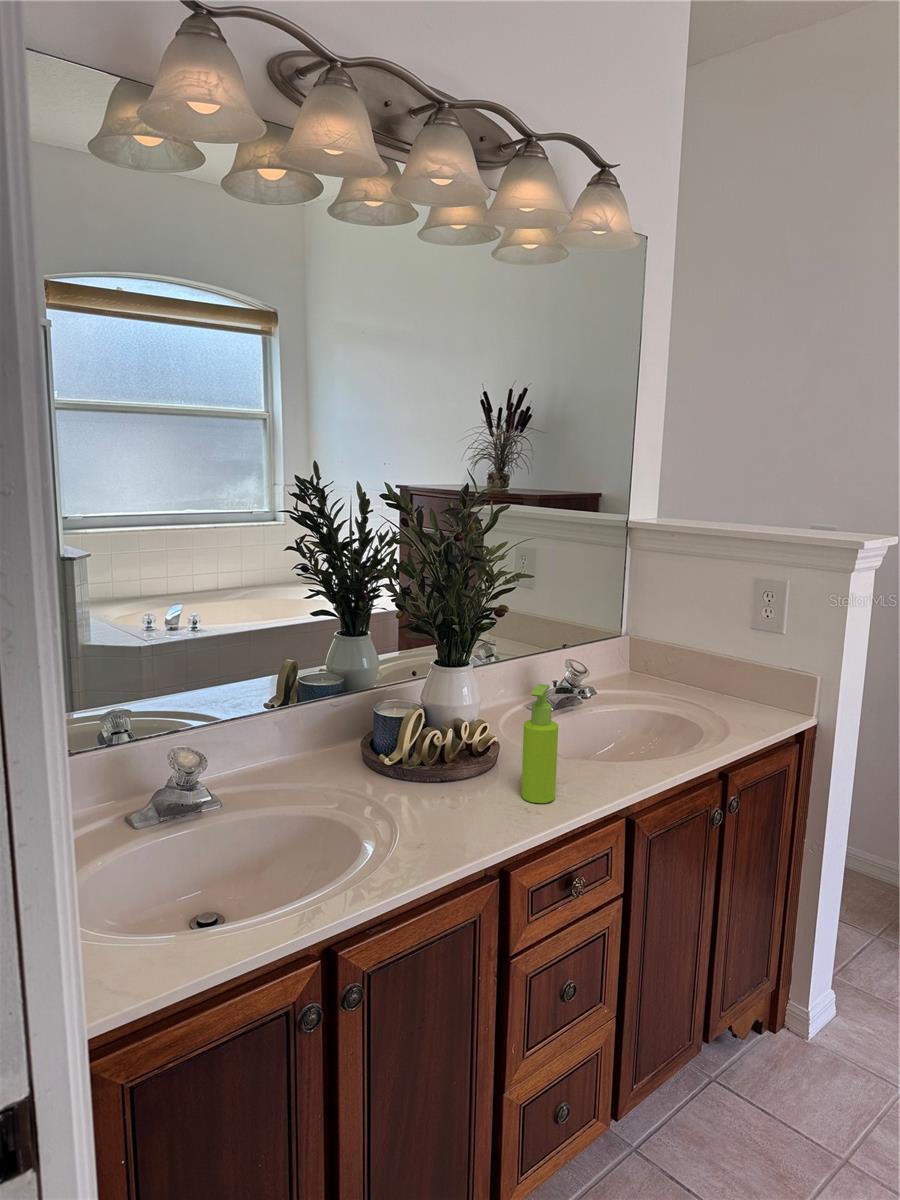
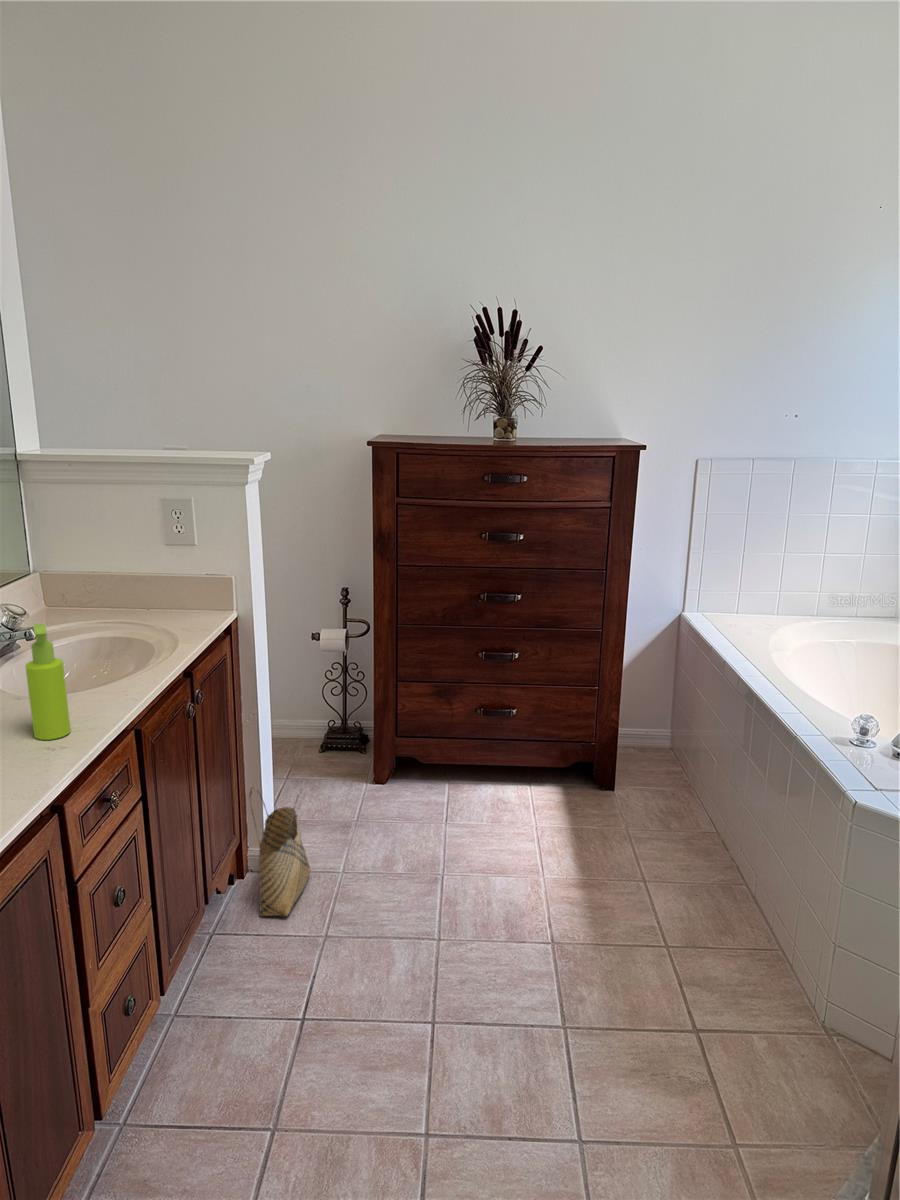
woven basket: none [774,931,861,1108] -> present [249,787,310,916]

